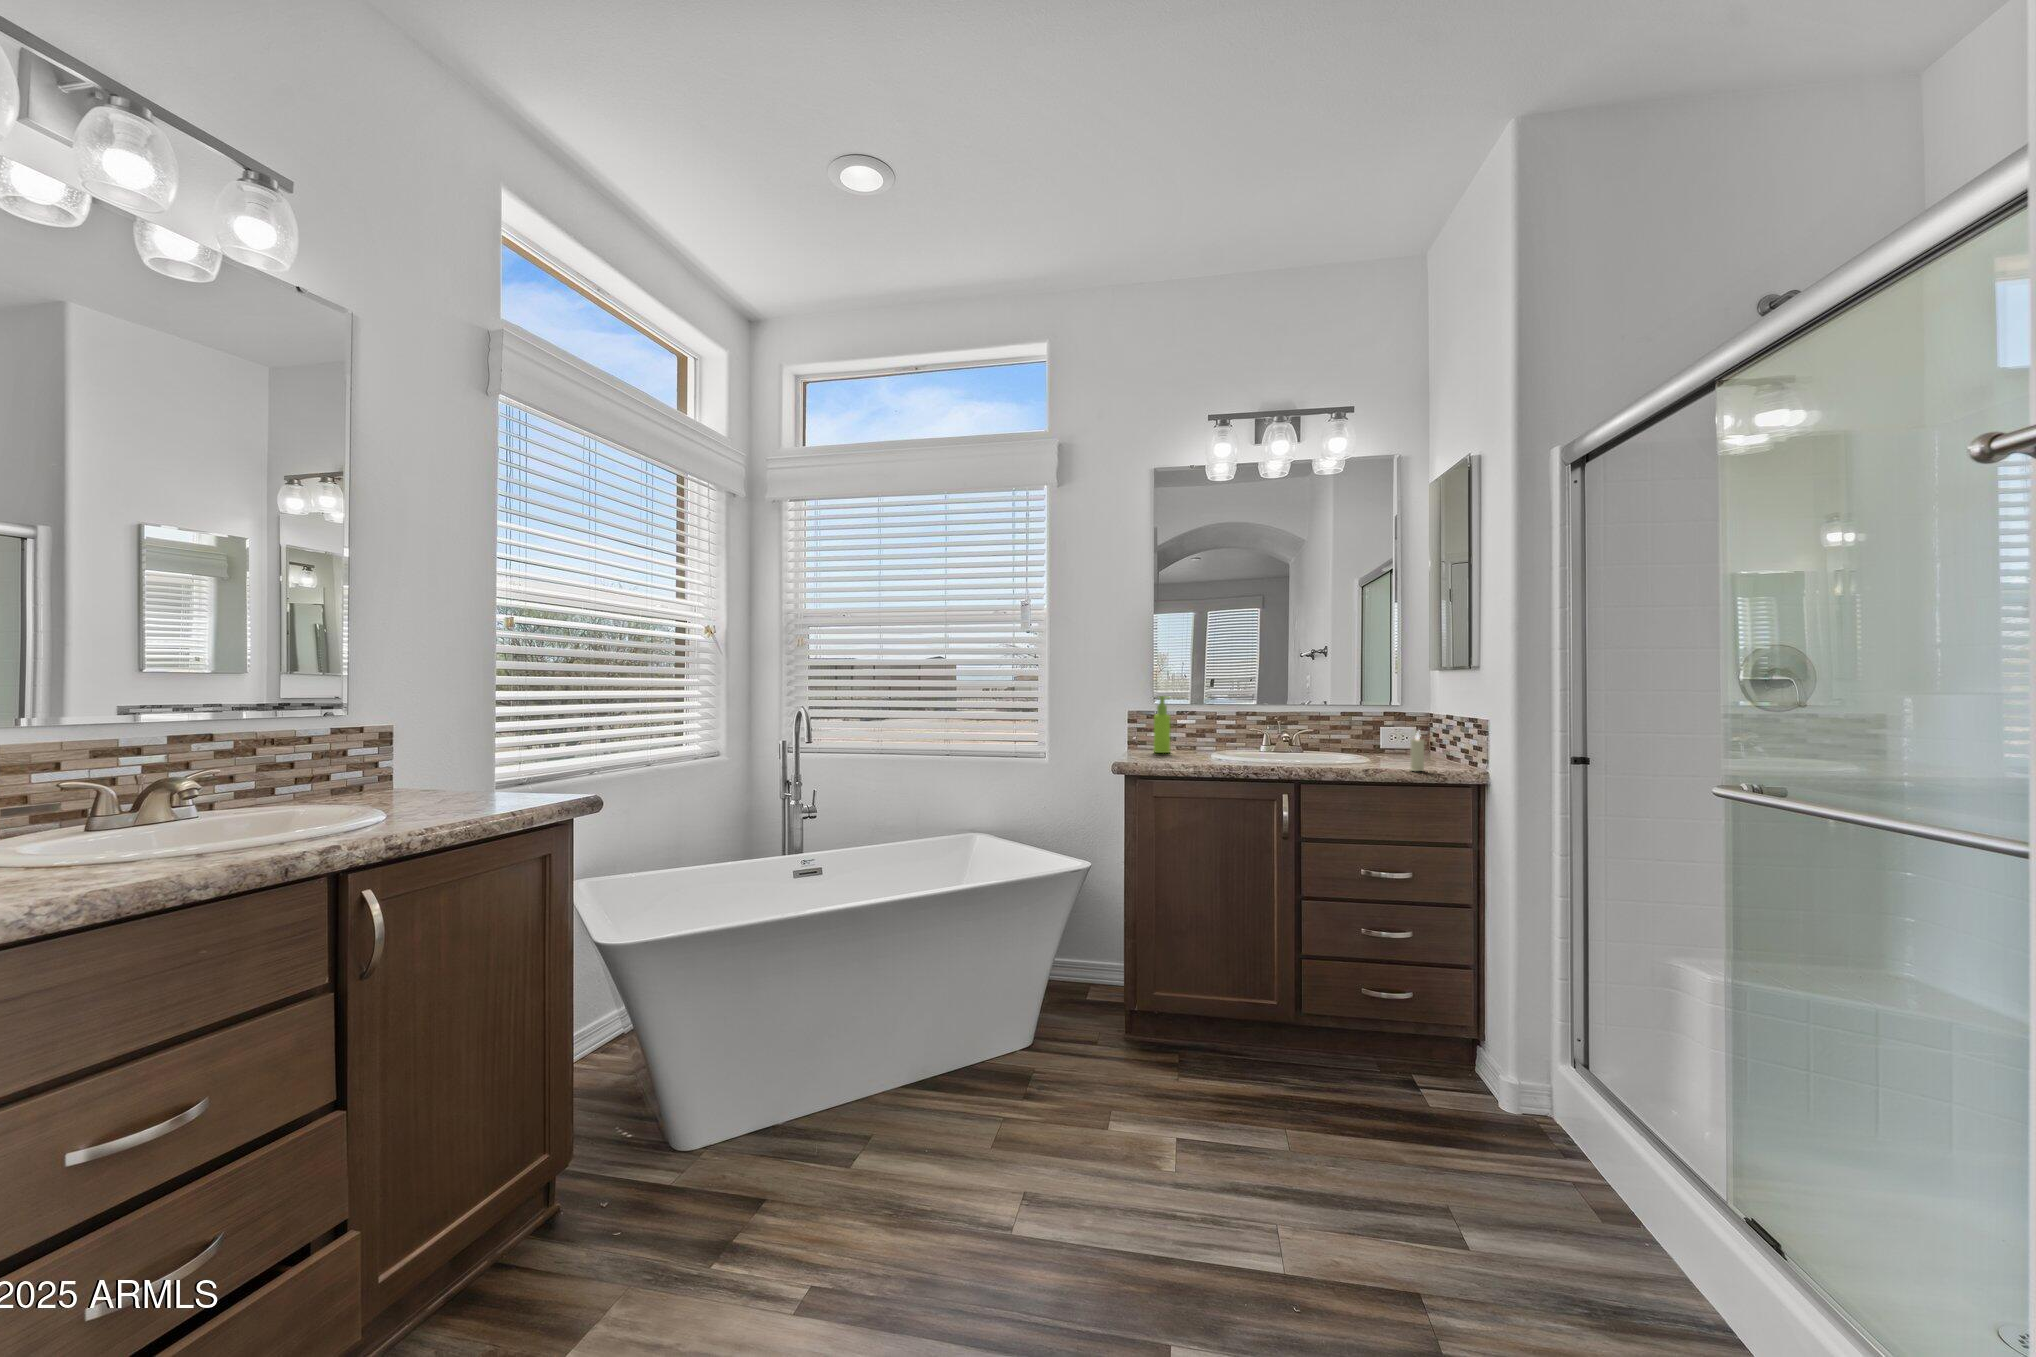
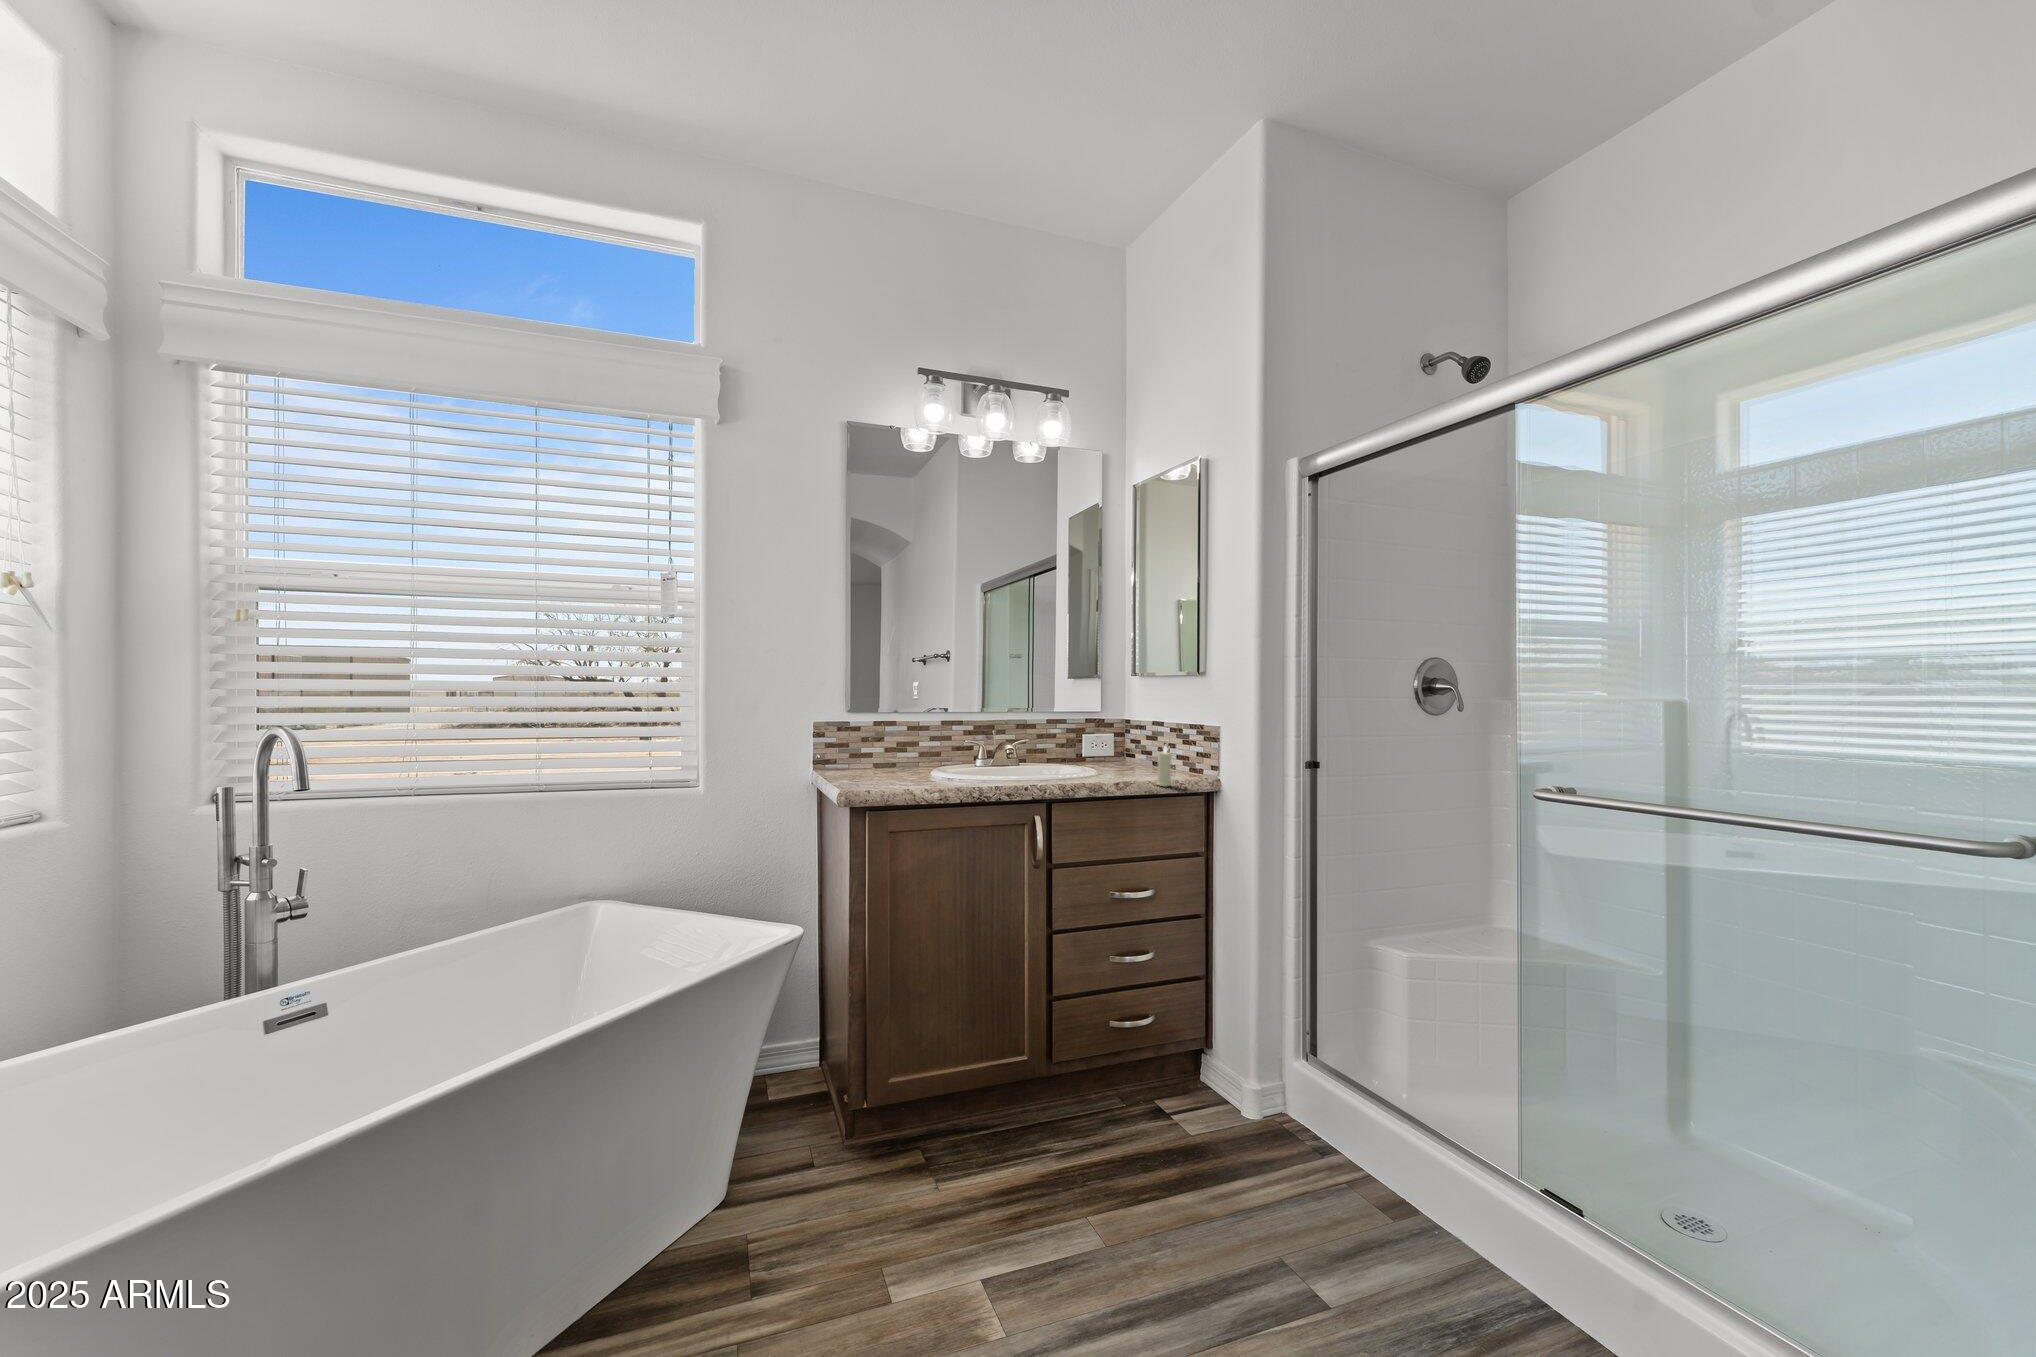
soap dispenser: present [1154,696,1171,753] -> none [852,700,876,768]

